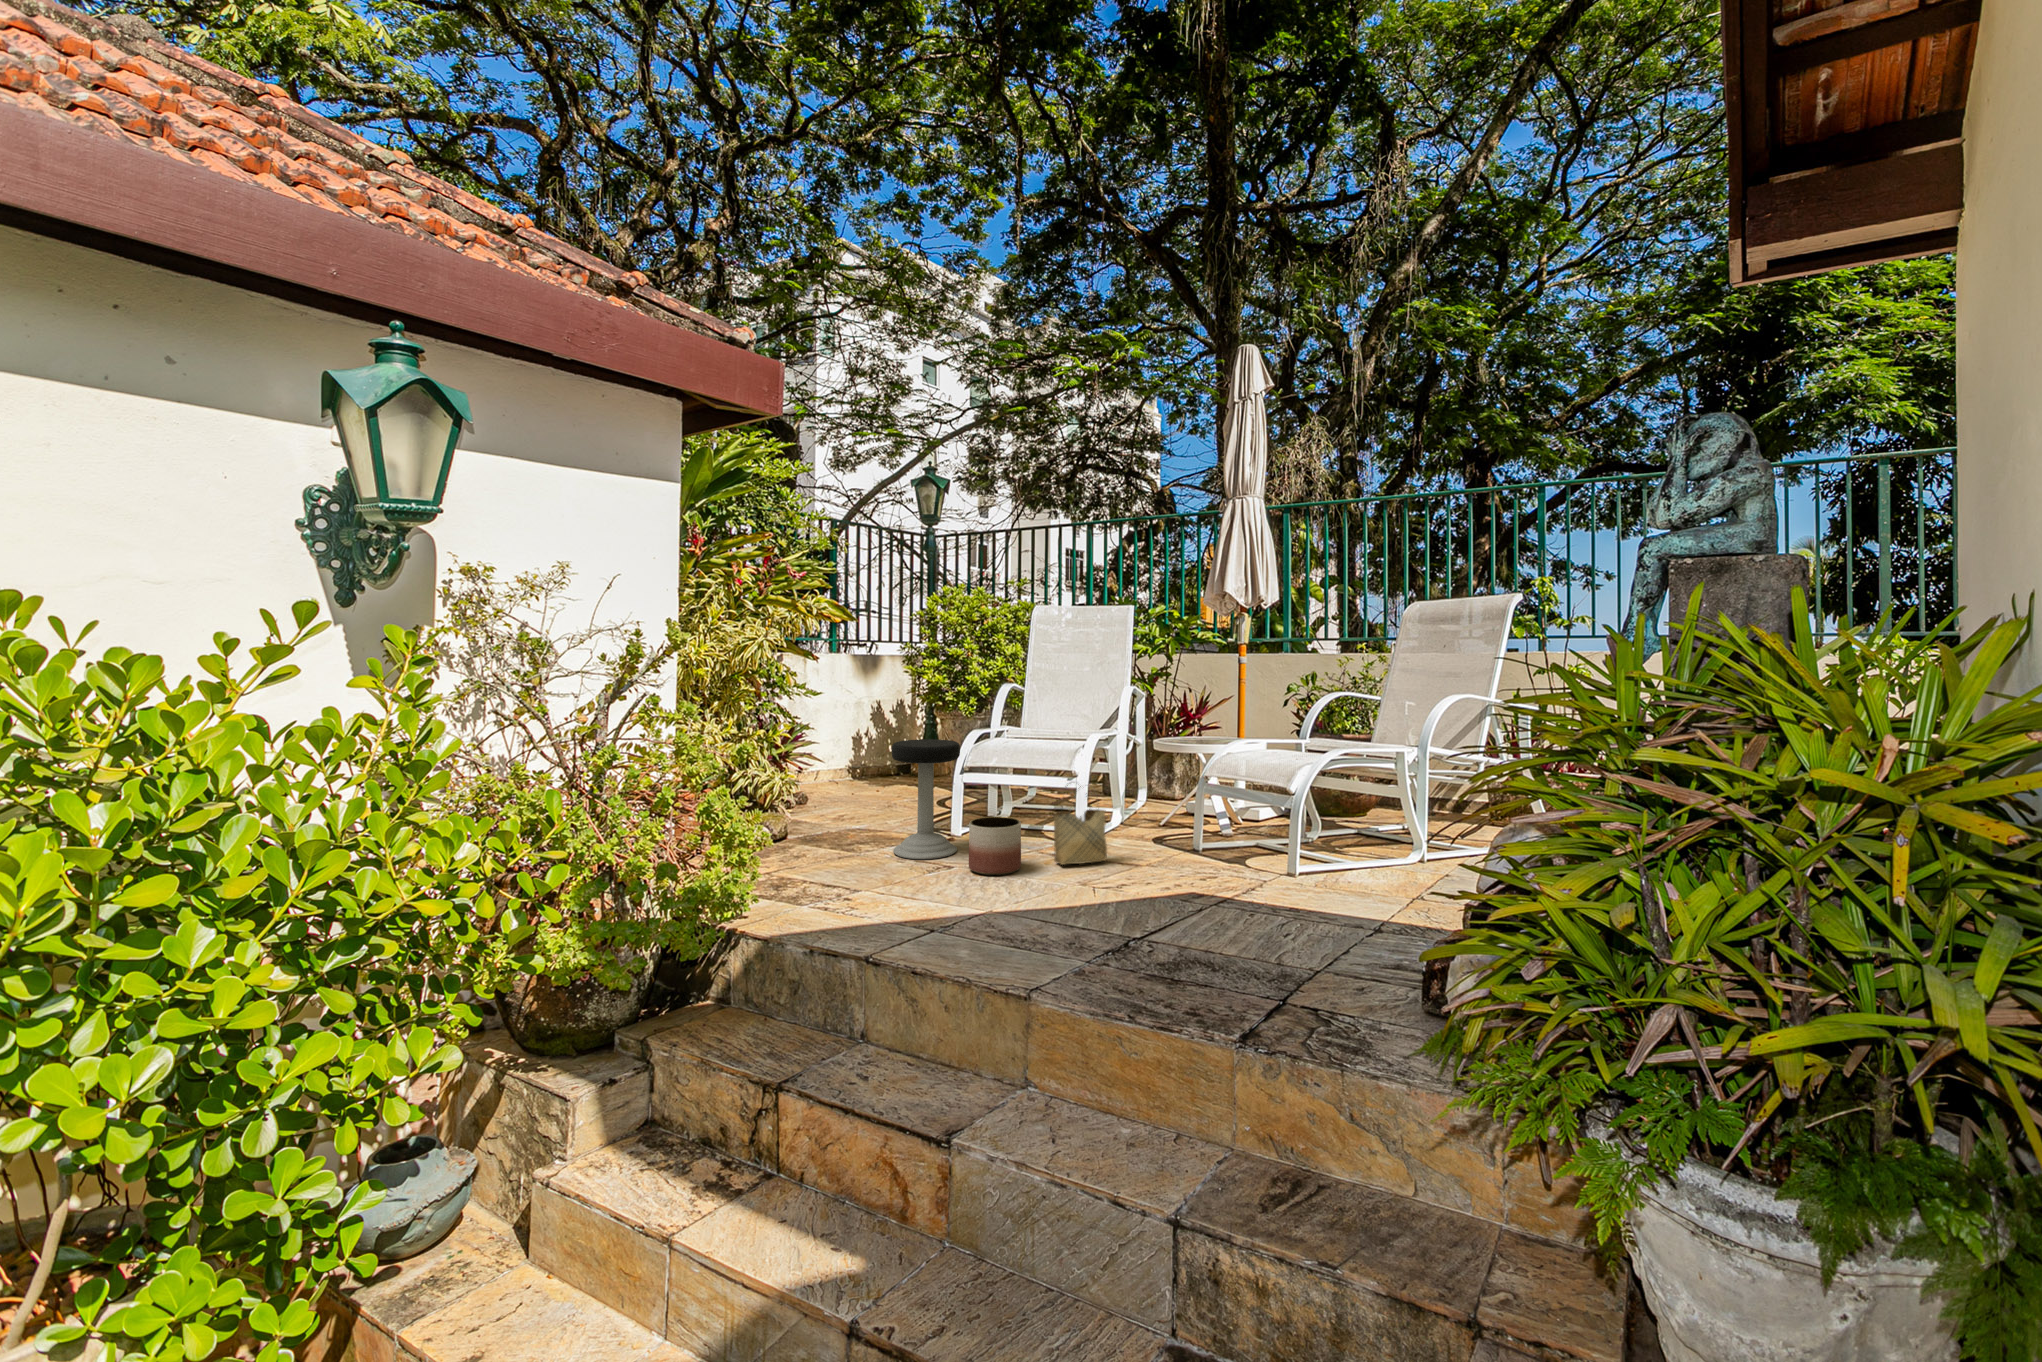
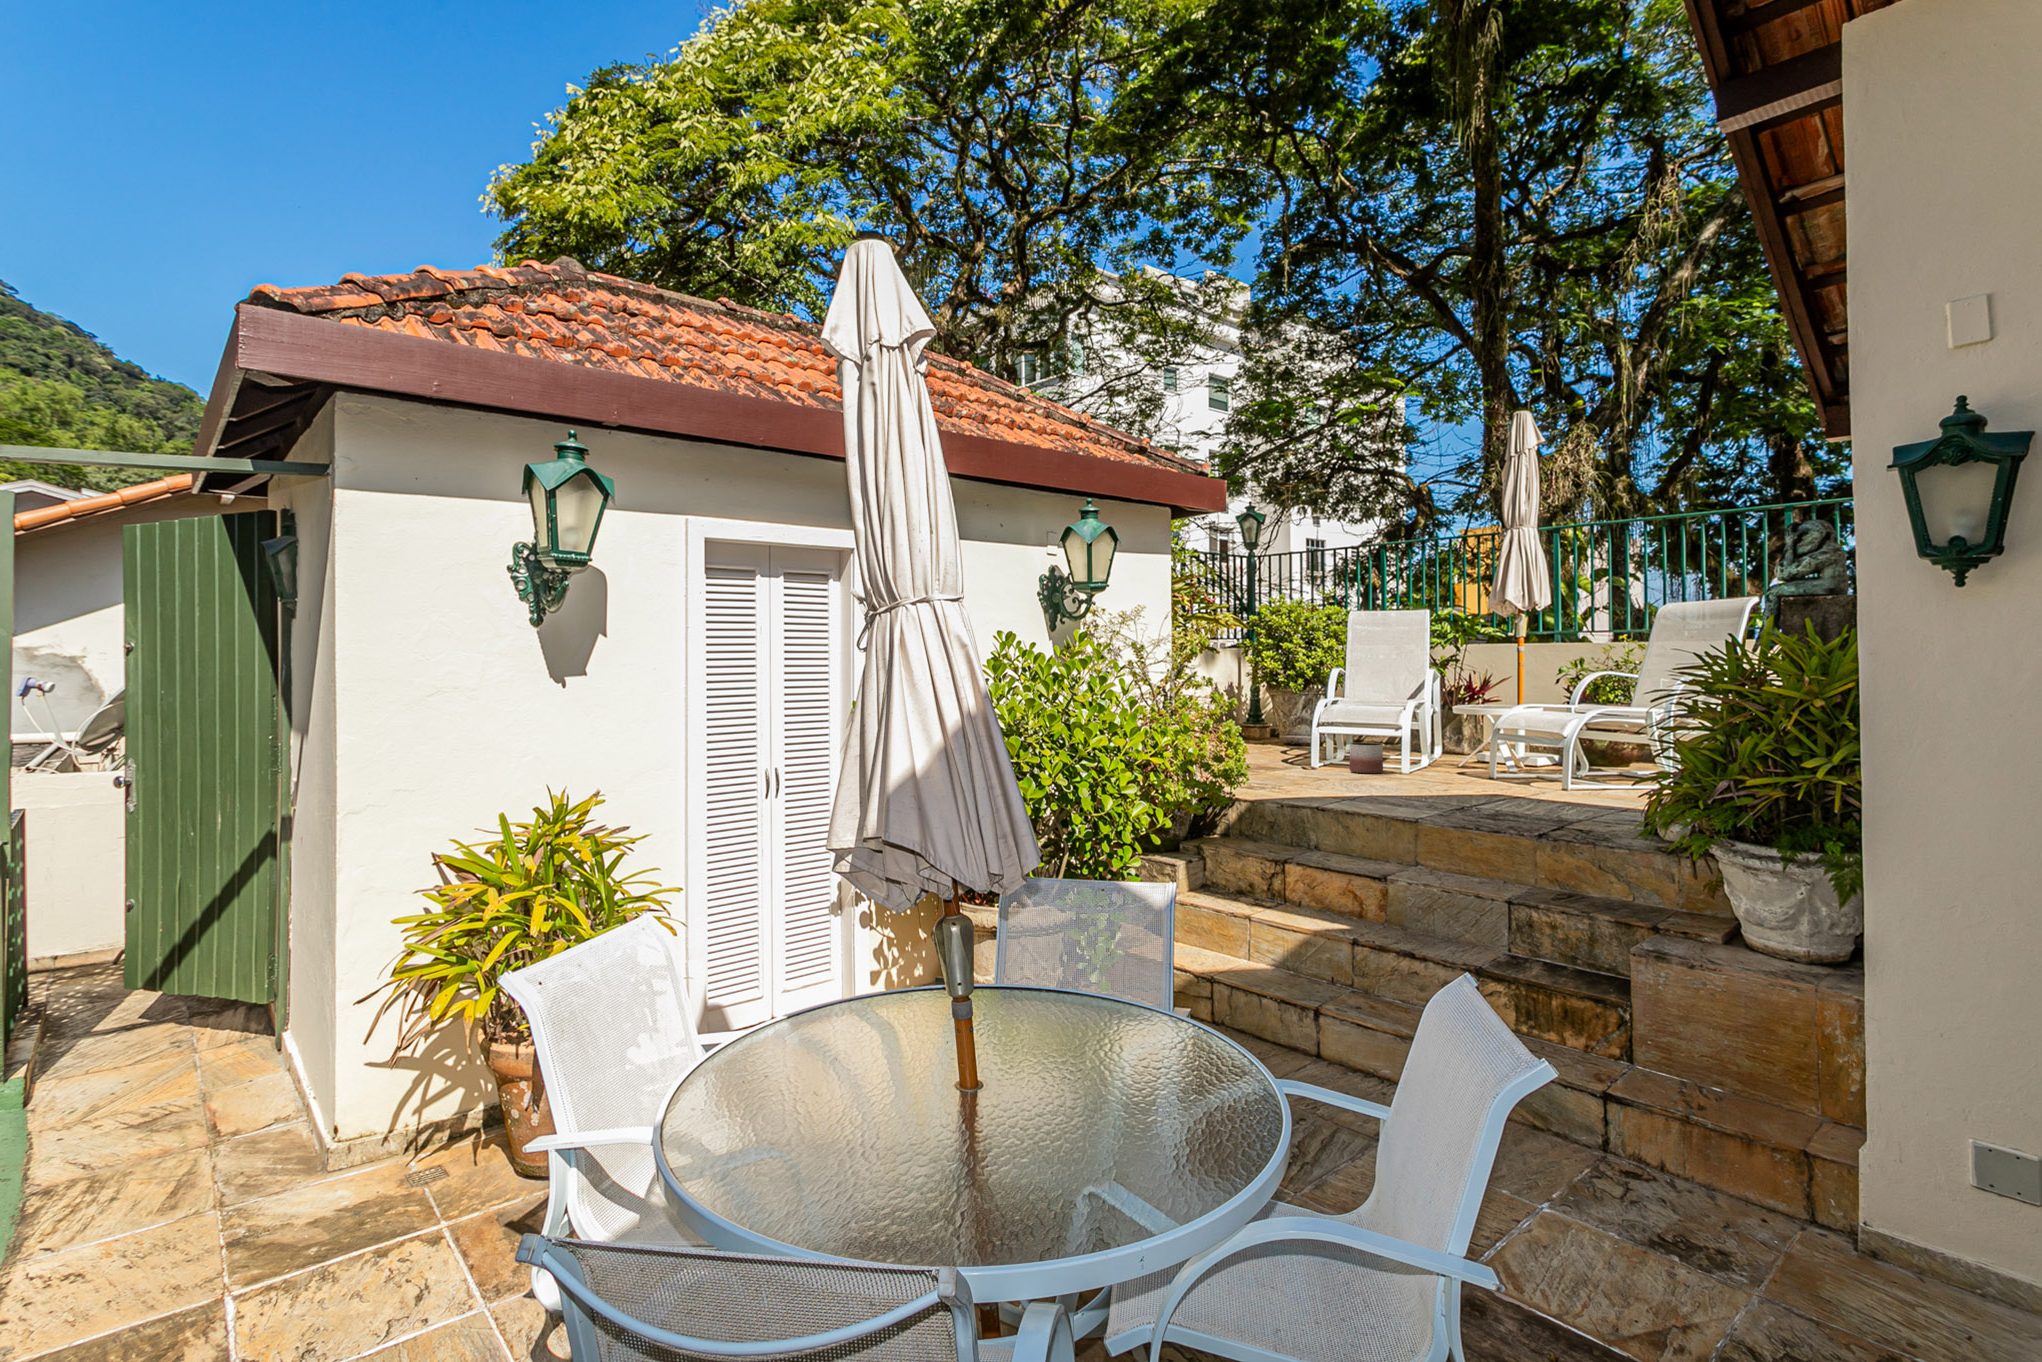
stool: present [892,739,960,859] -> none [1290,699,1334,769]
woven basket: present [1053,785,1107,865] -> none [1401,722,1437,771]

